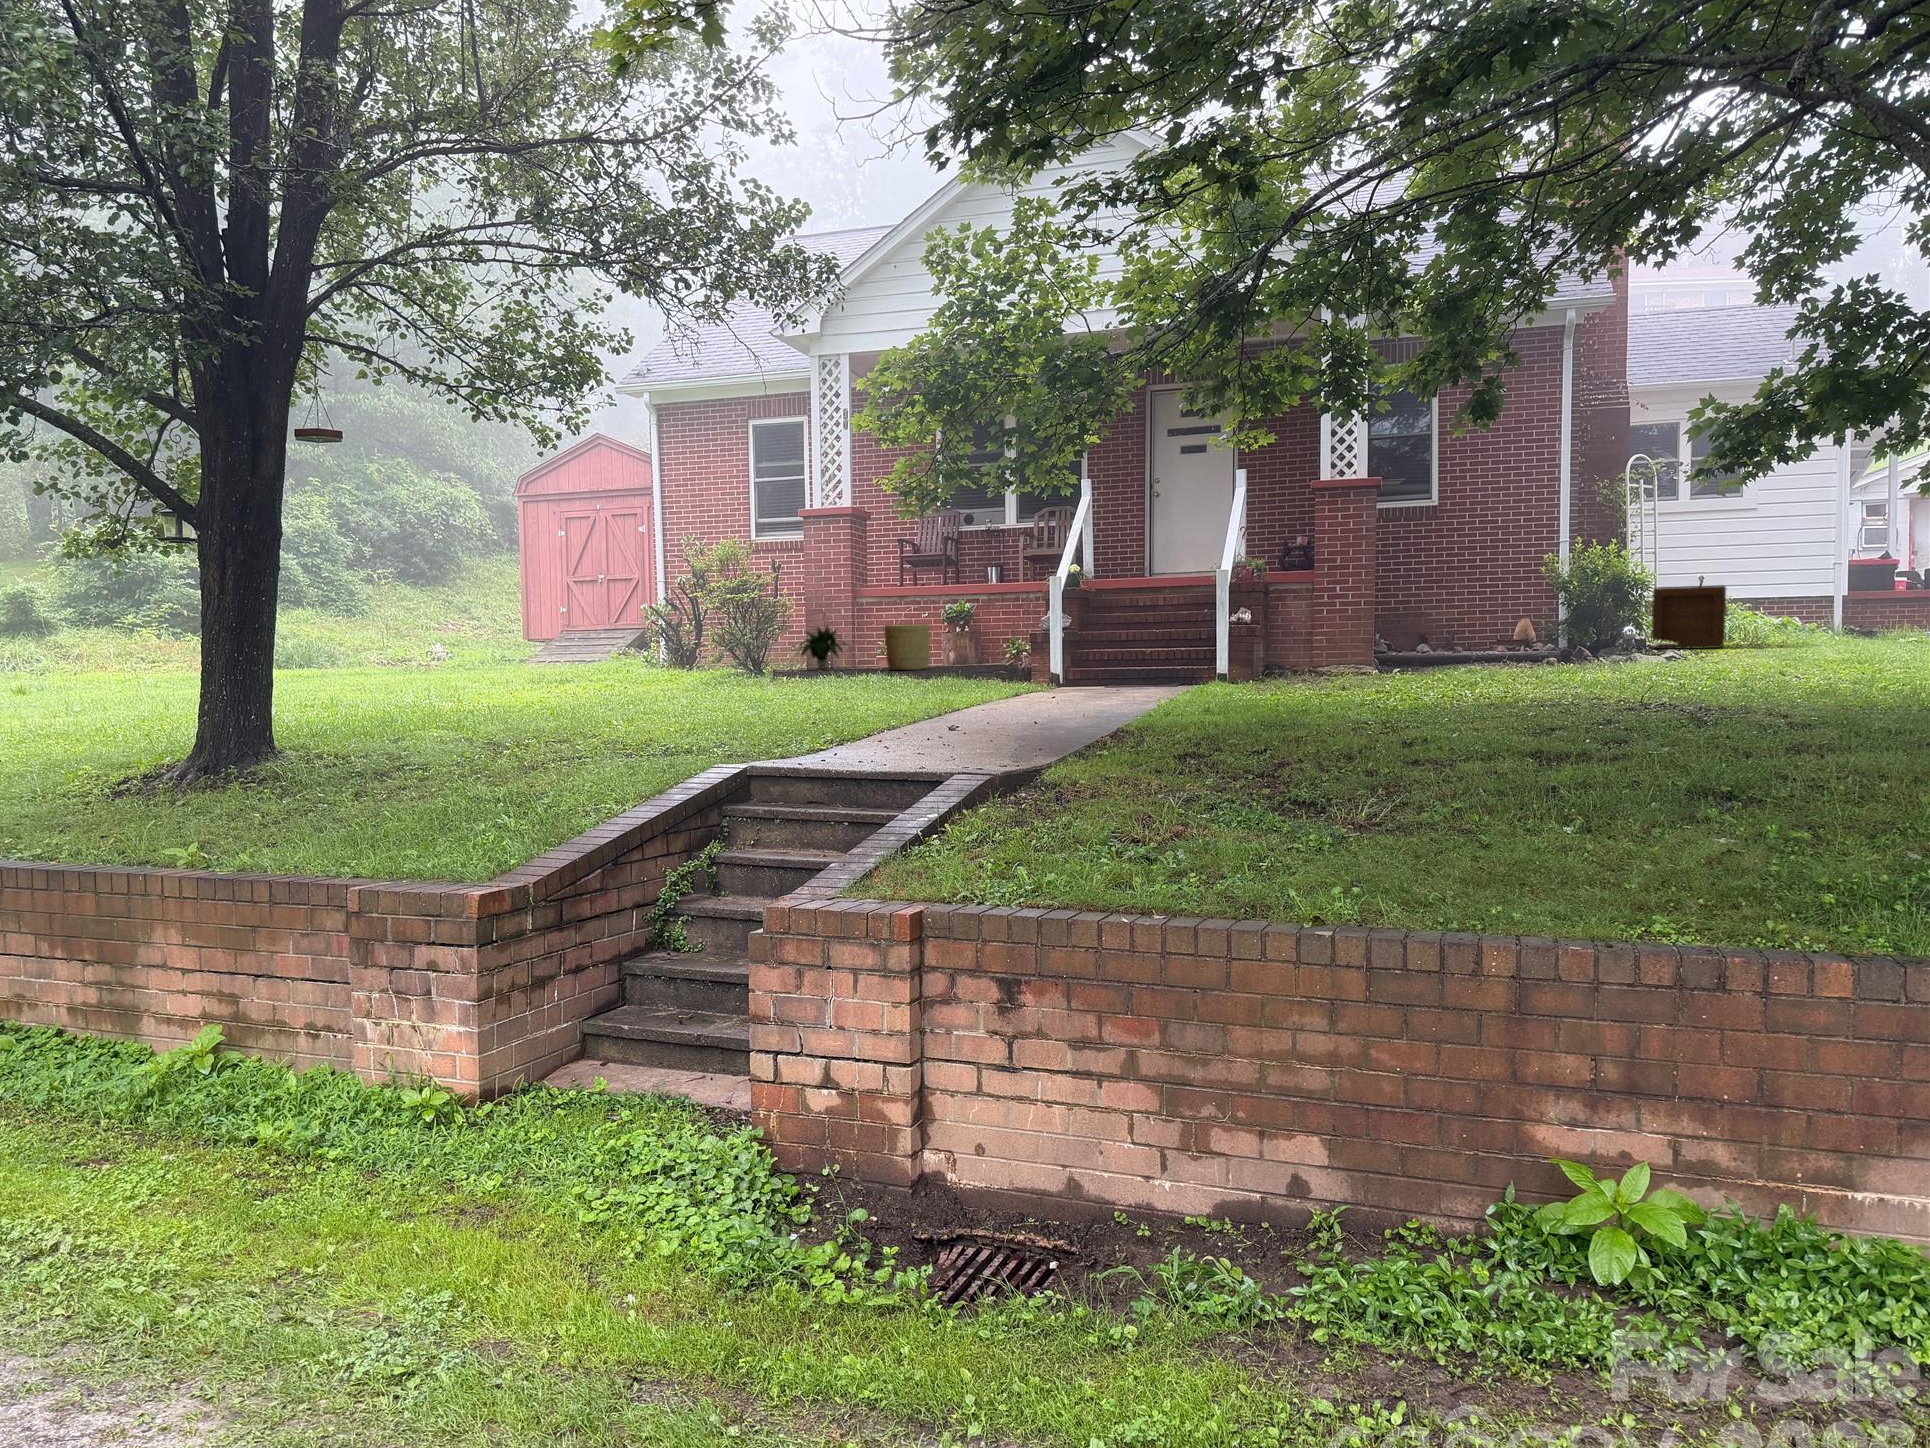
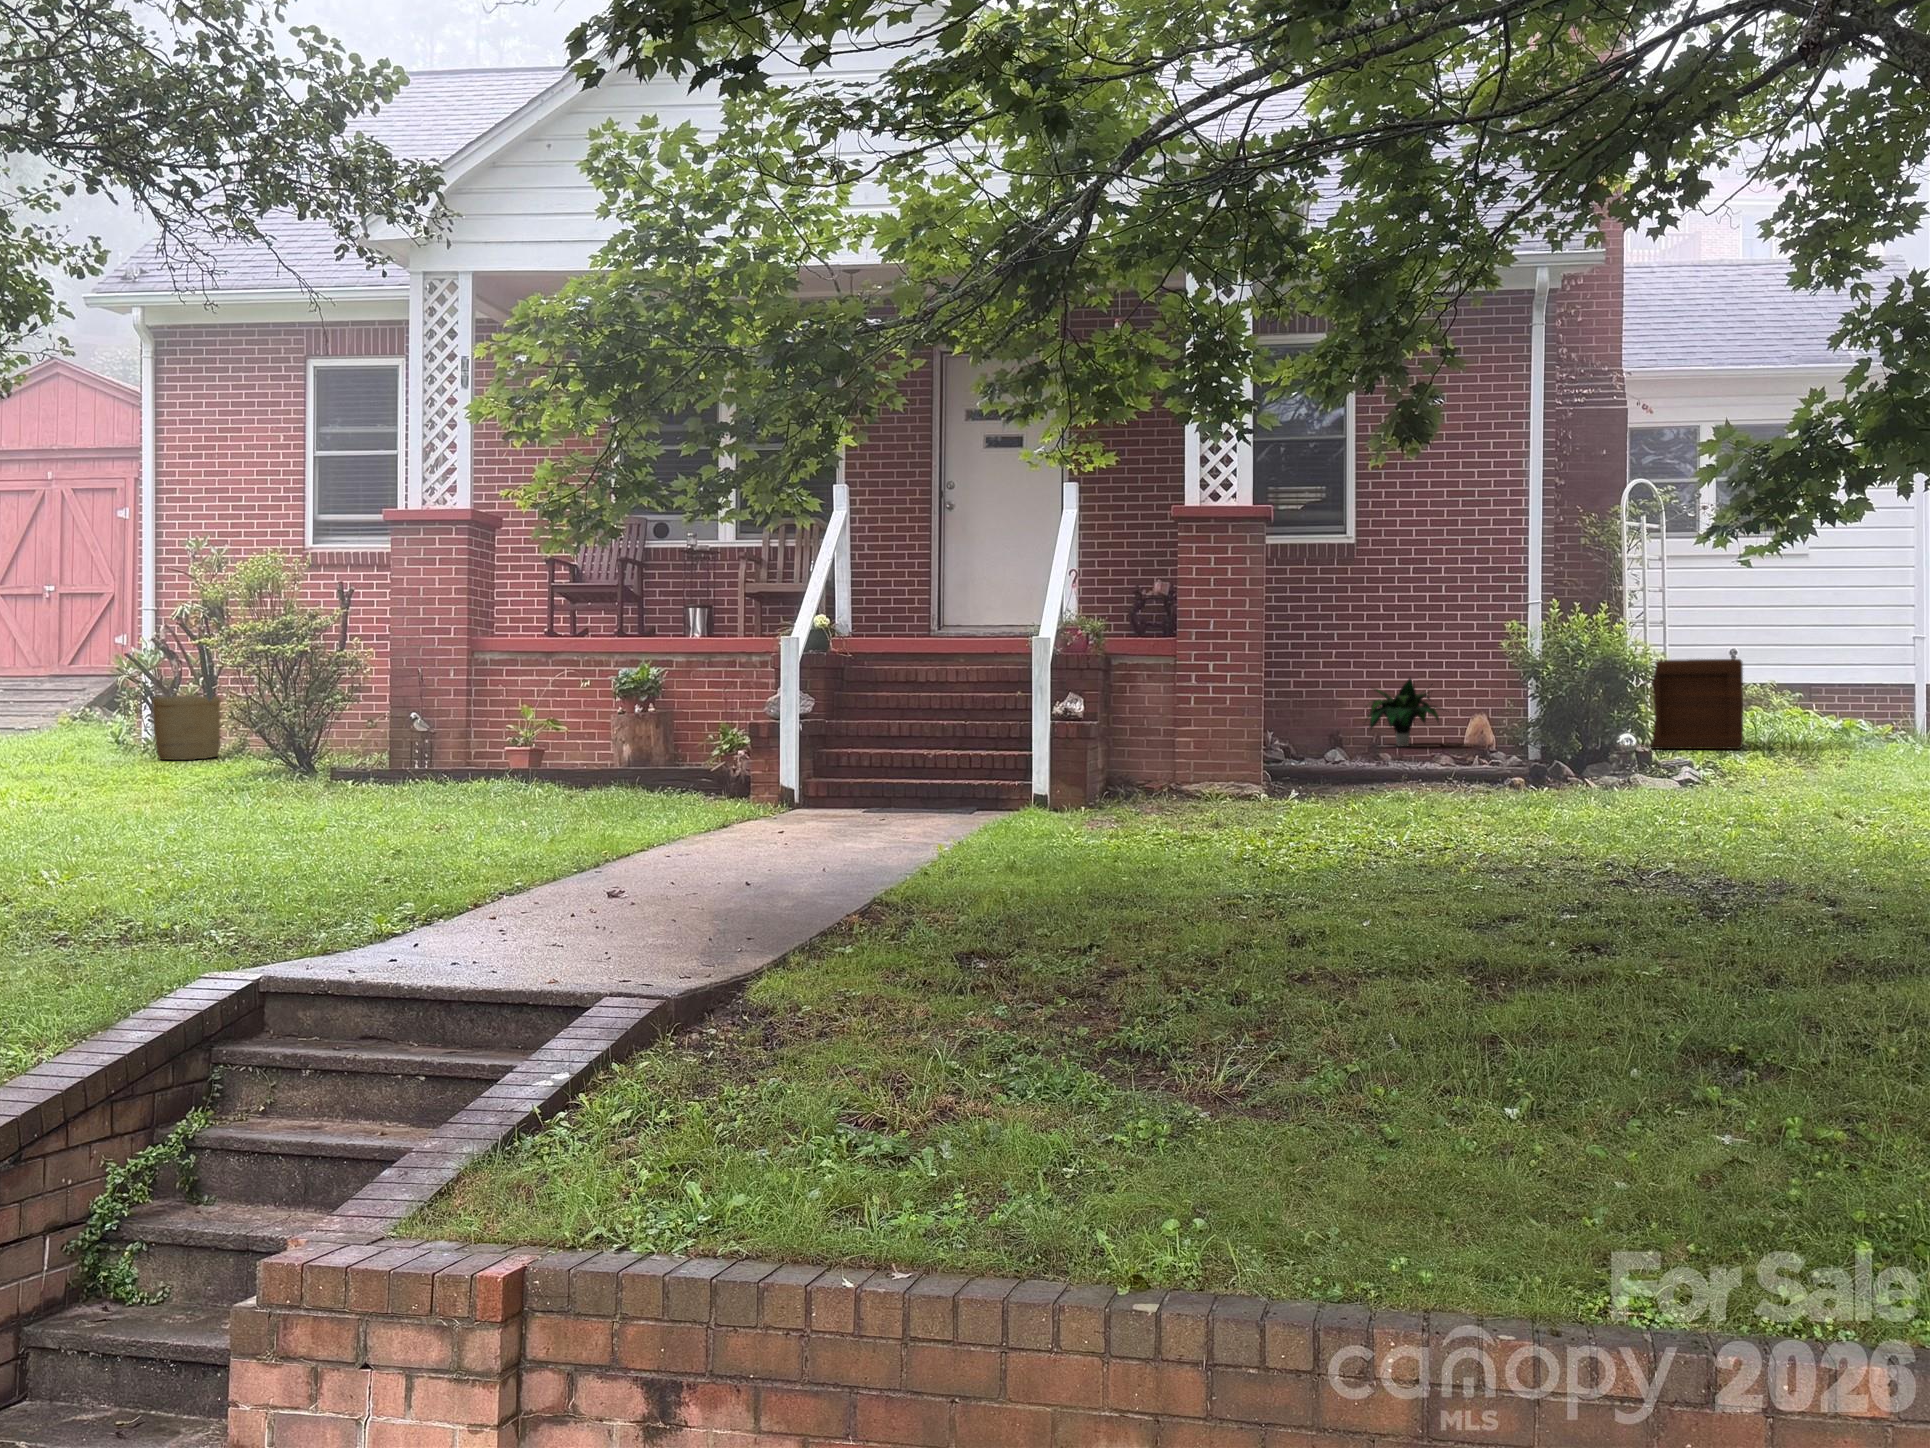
basket: present [884,624,930,670] -> present [152,696,221,760]
potted plant: present [799,626,845,669] -> present [1366,678,1439,747]

